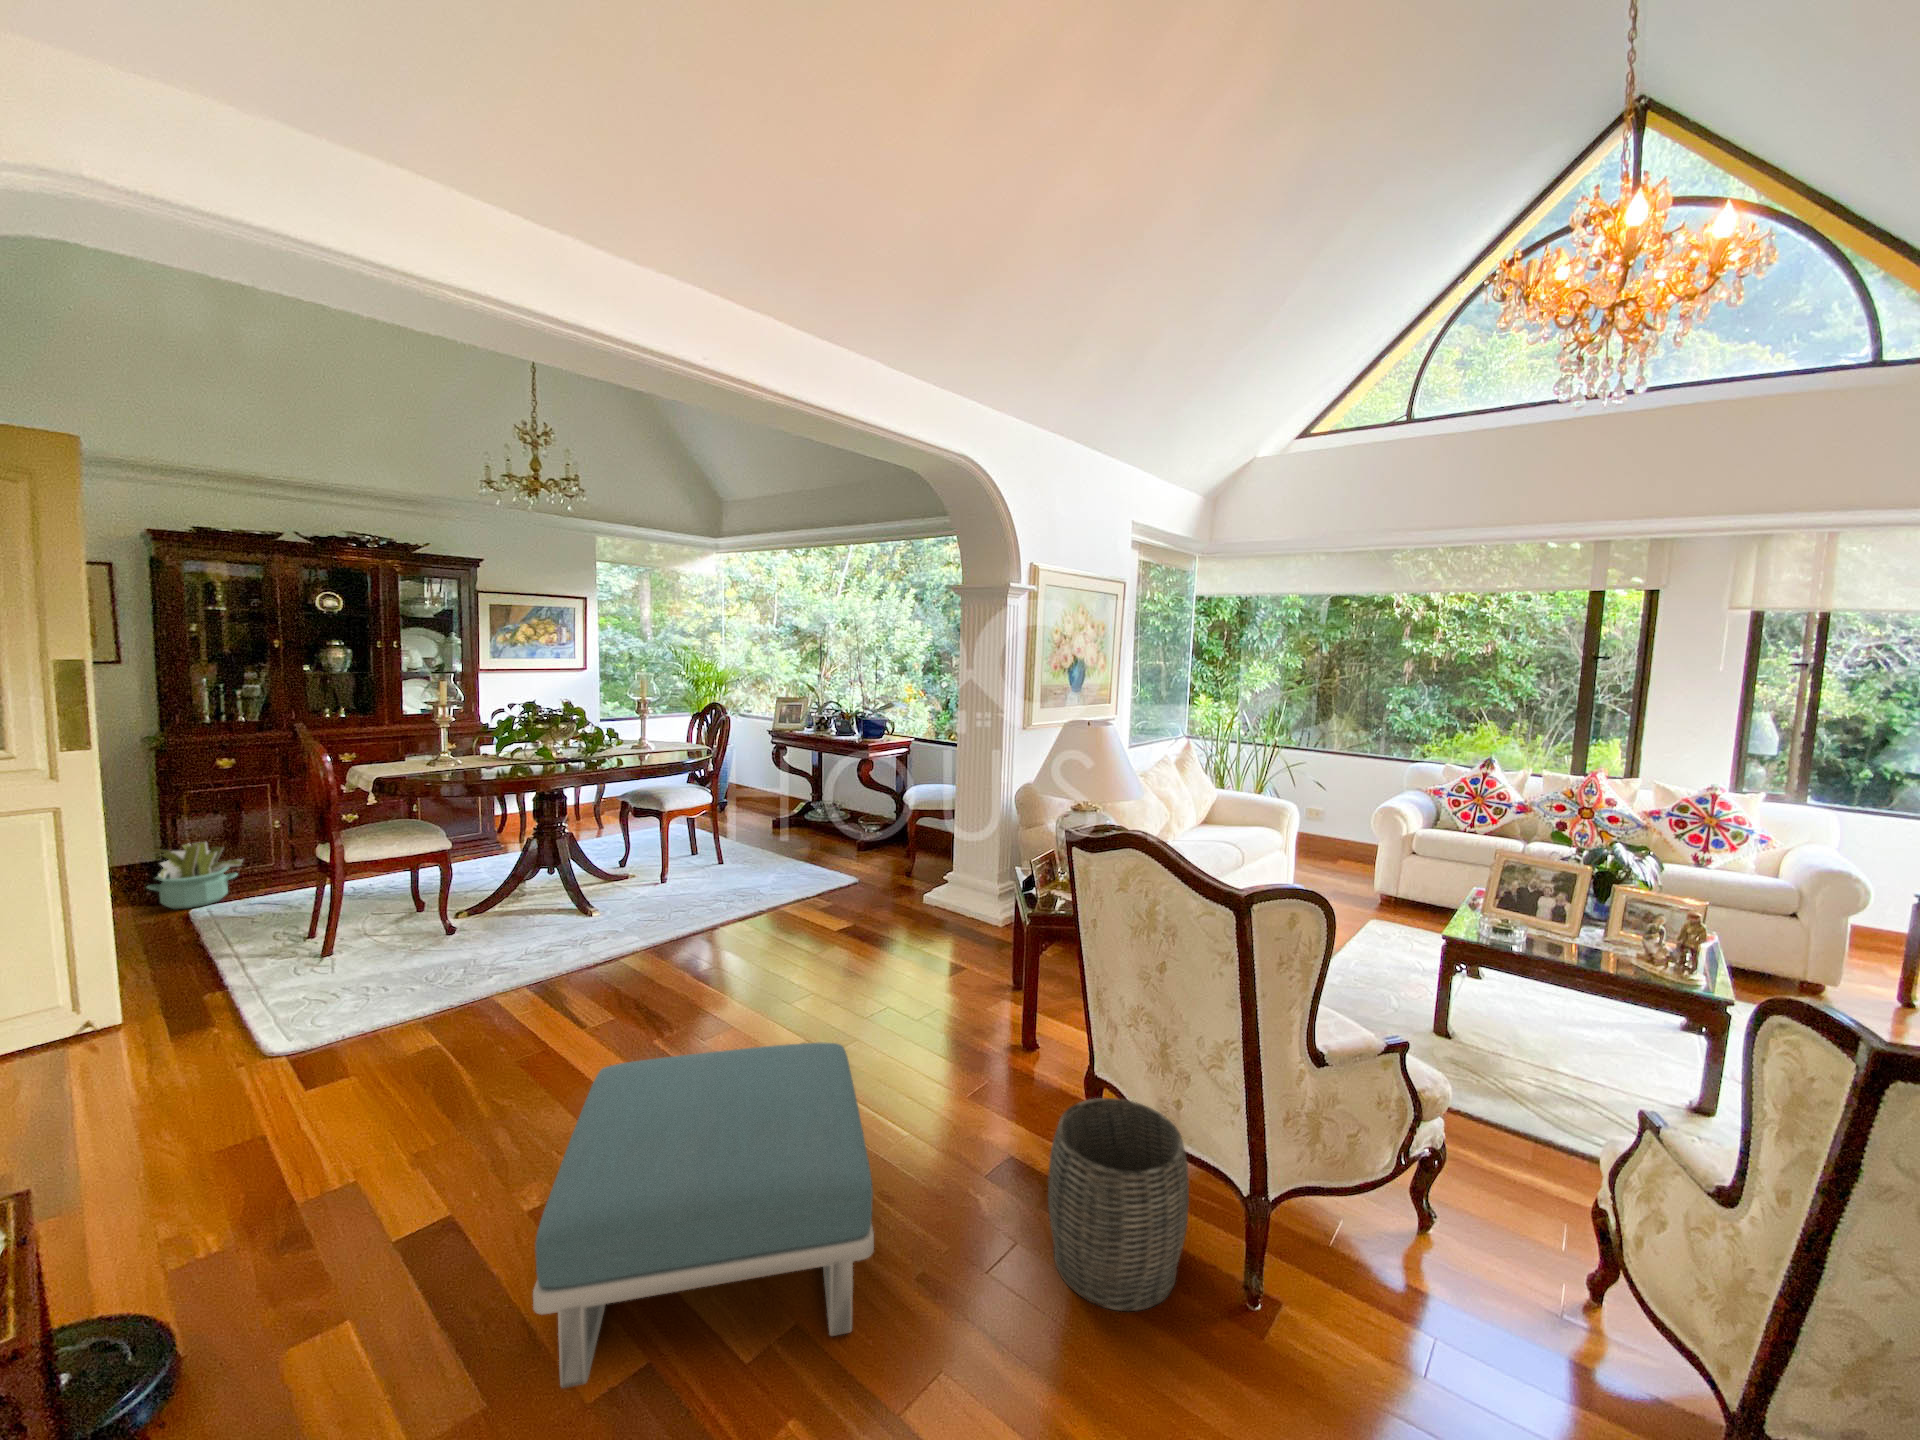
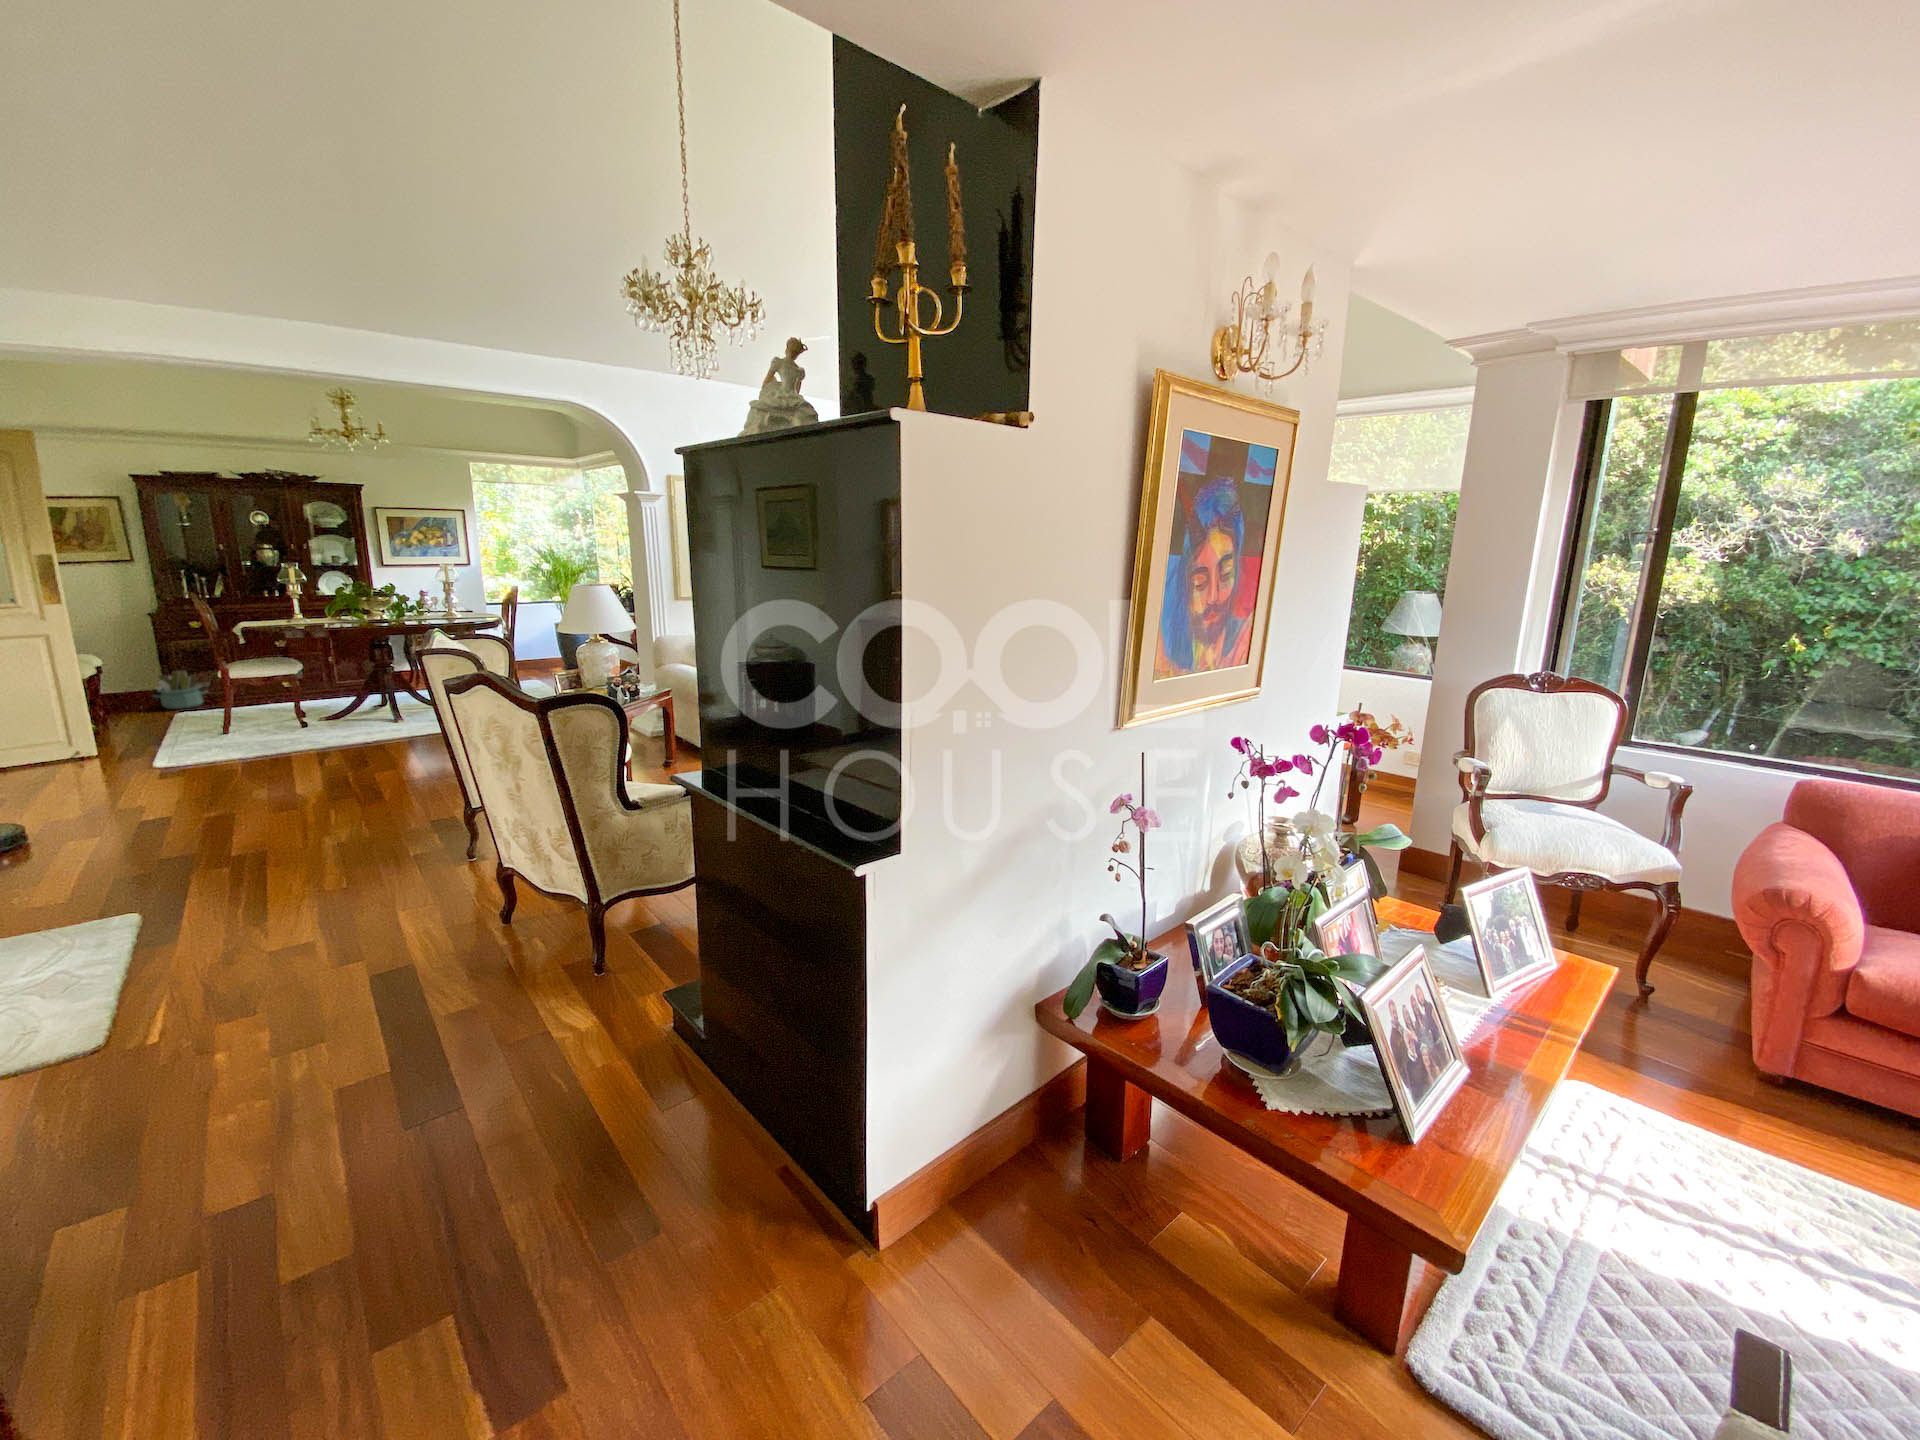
footstool: present [533,1043,874,1388] -> none [159,752,386,853]
woven basket: present [1048,1098,1189,1311] -> none [405,773,484,852]

